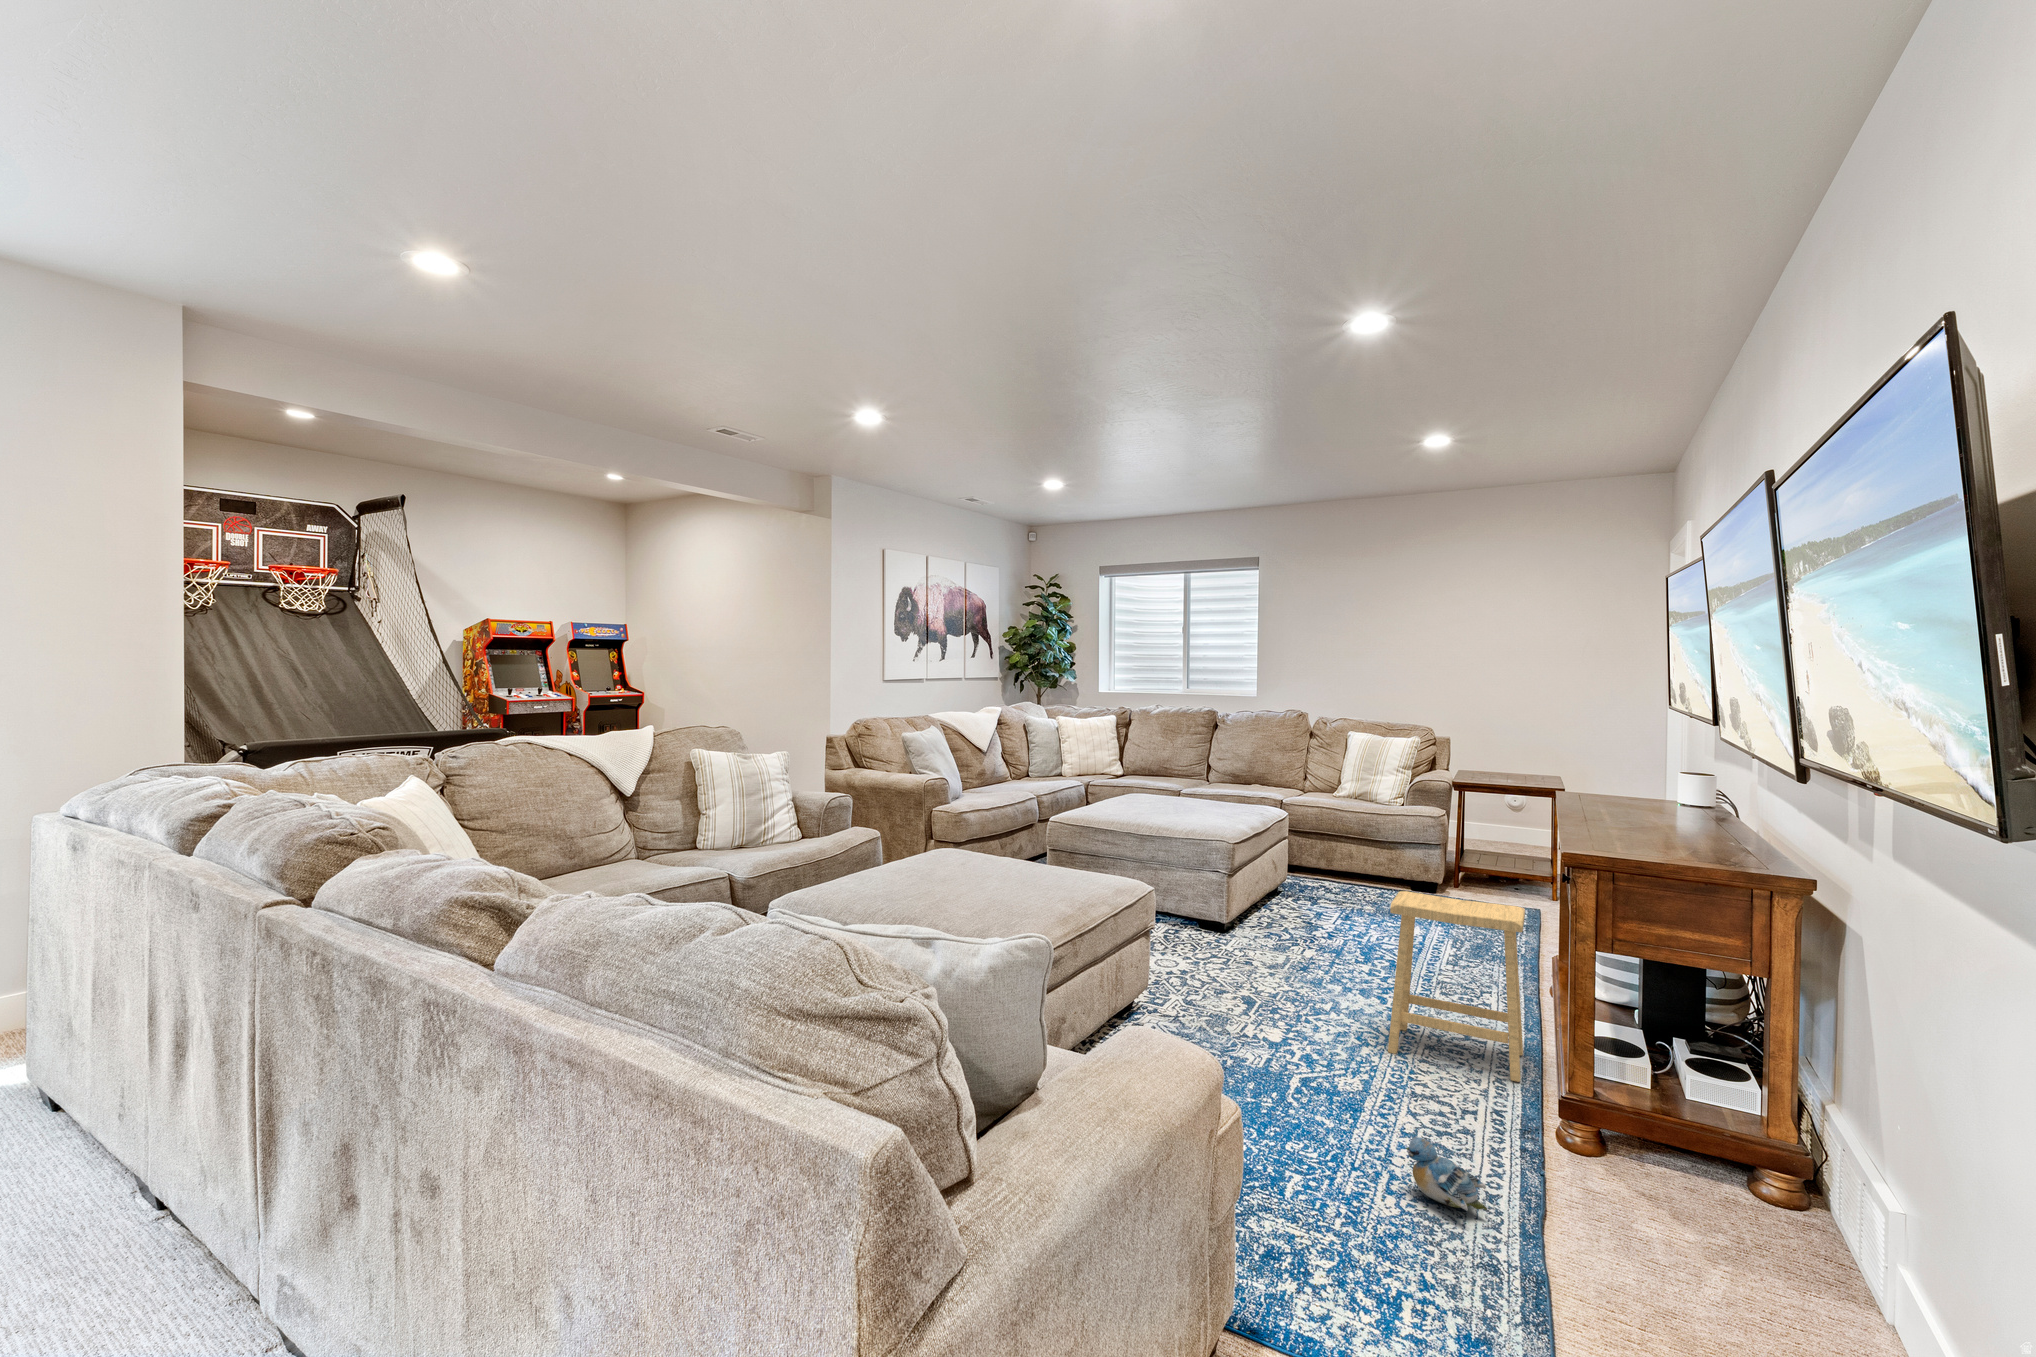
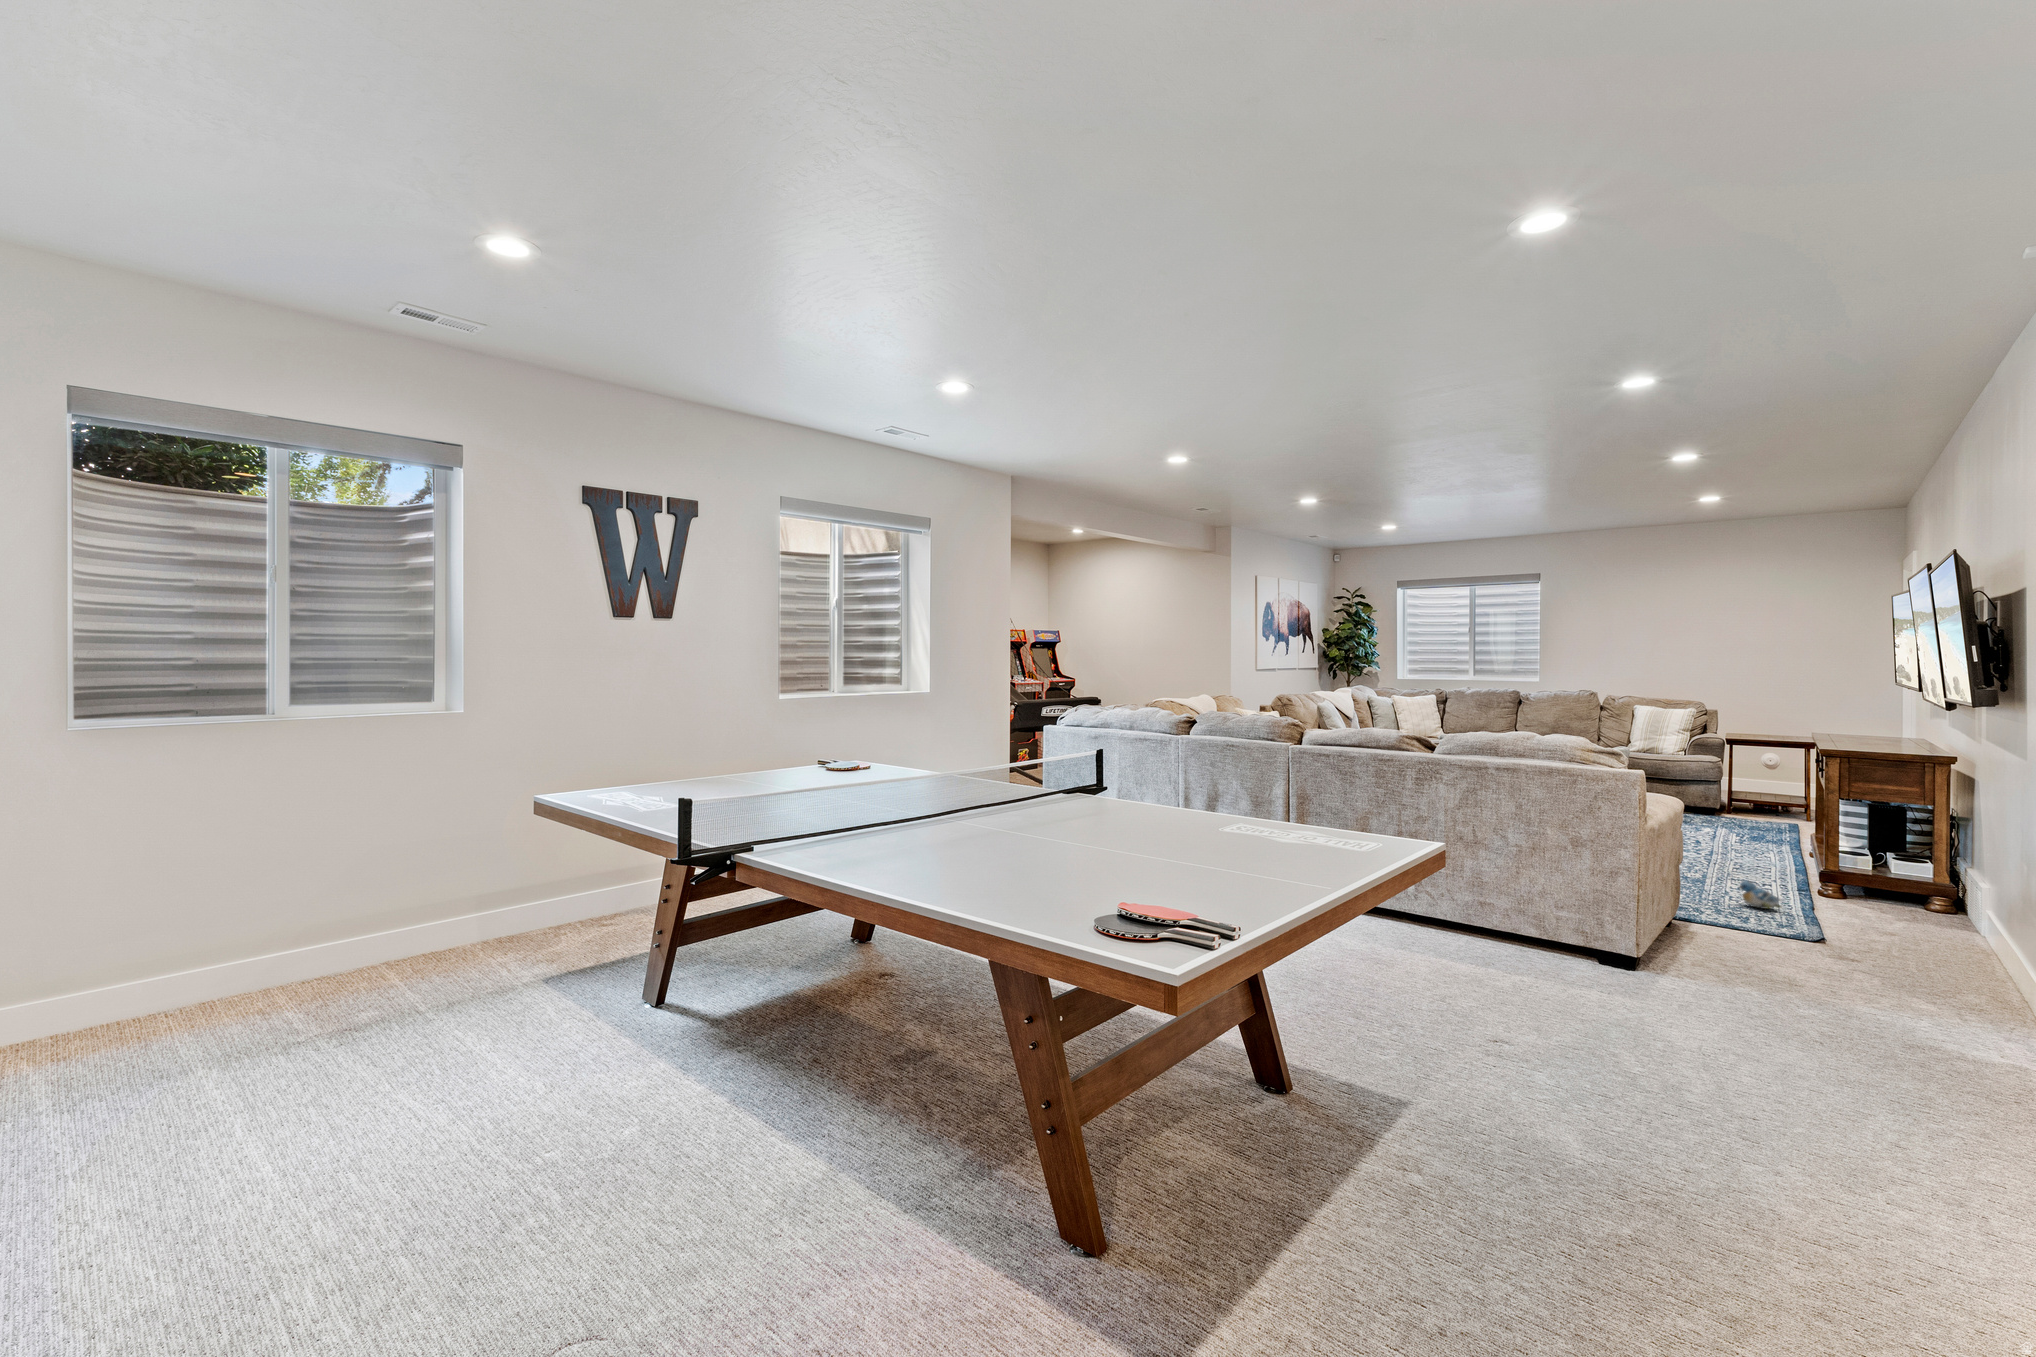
footstool: present [1388,891,1525,1082] -> none [1710,785,1795,882]

